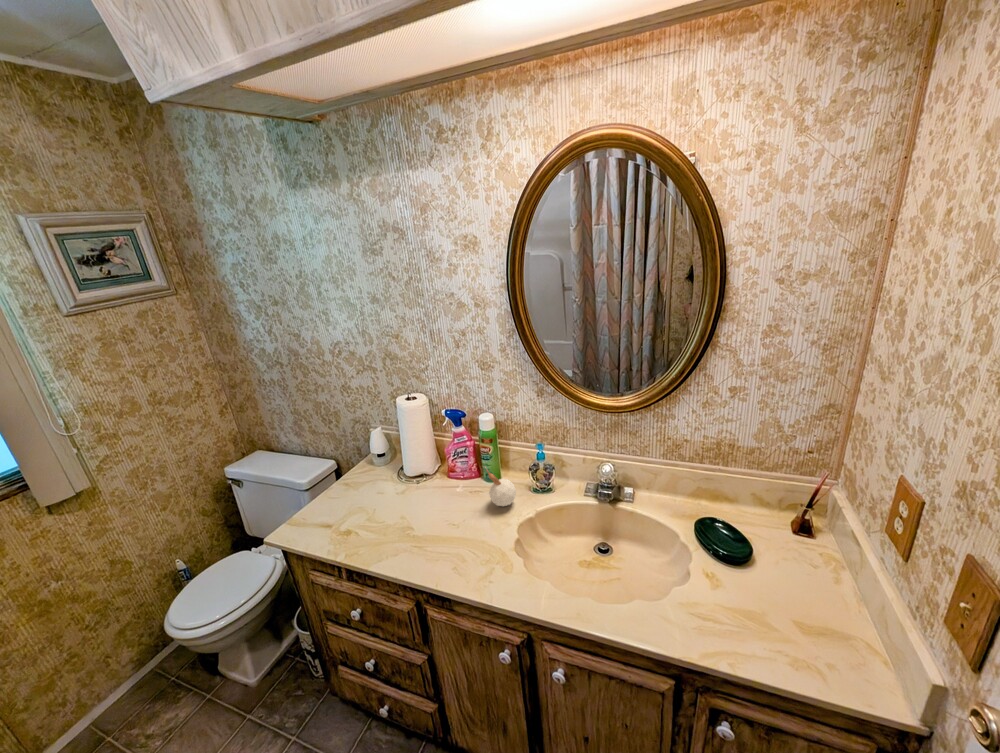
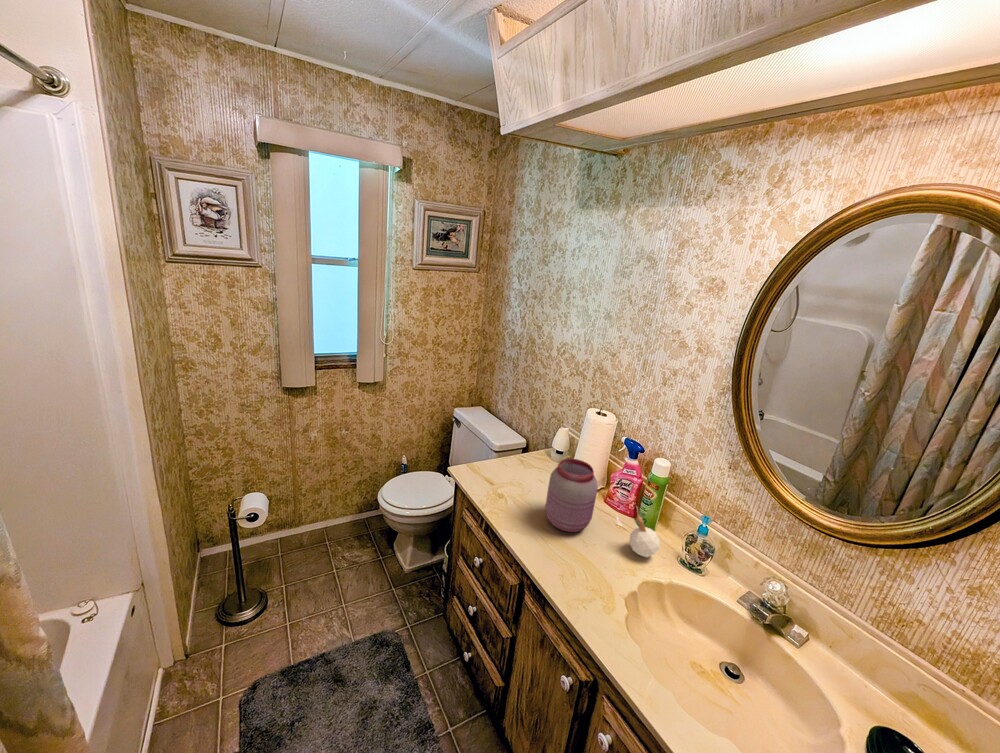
jar: none [394,452,451,529] -> present [545,459,598,532]

